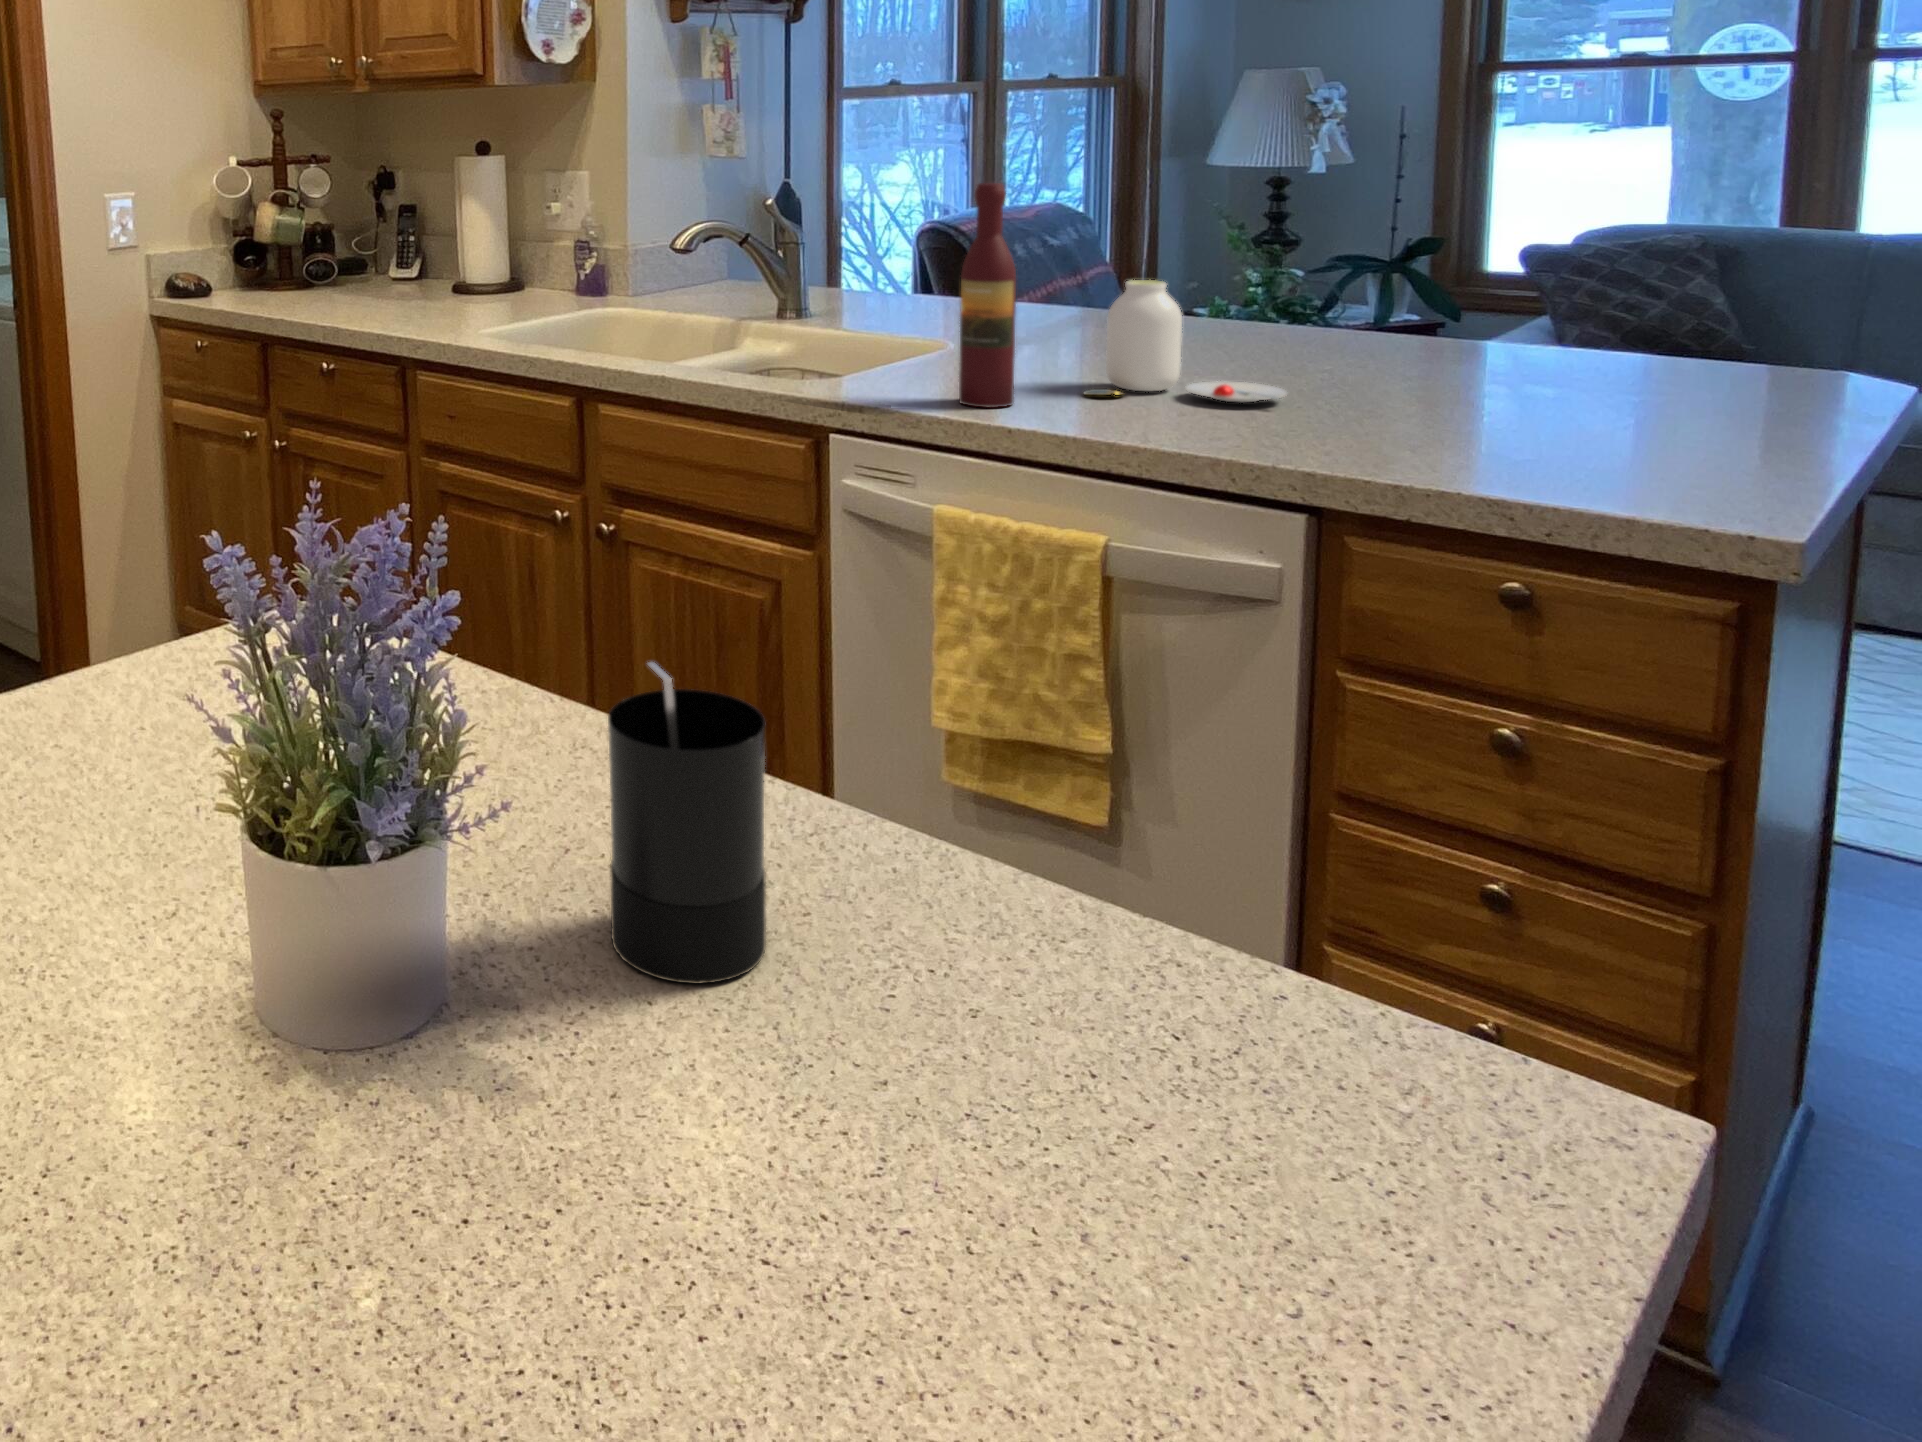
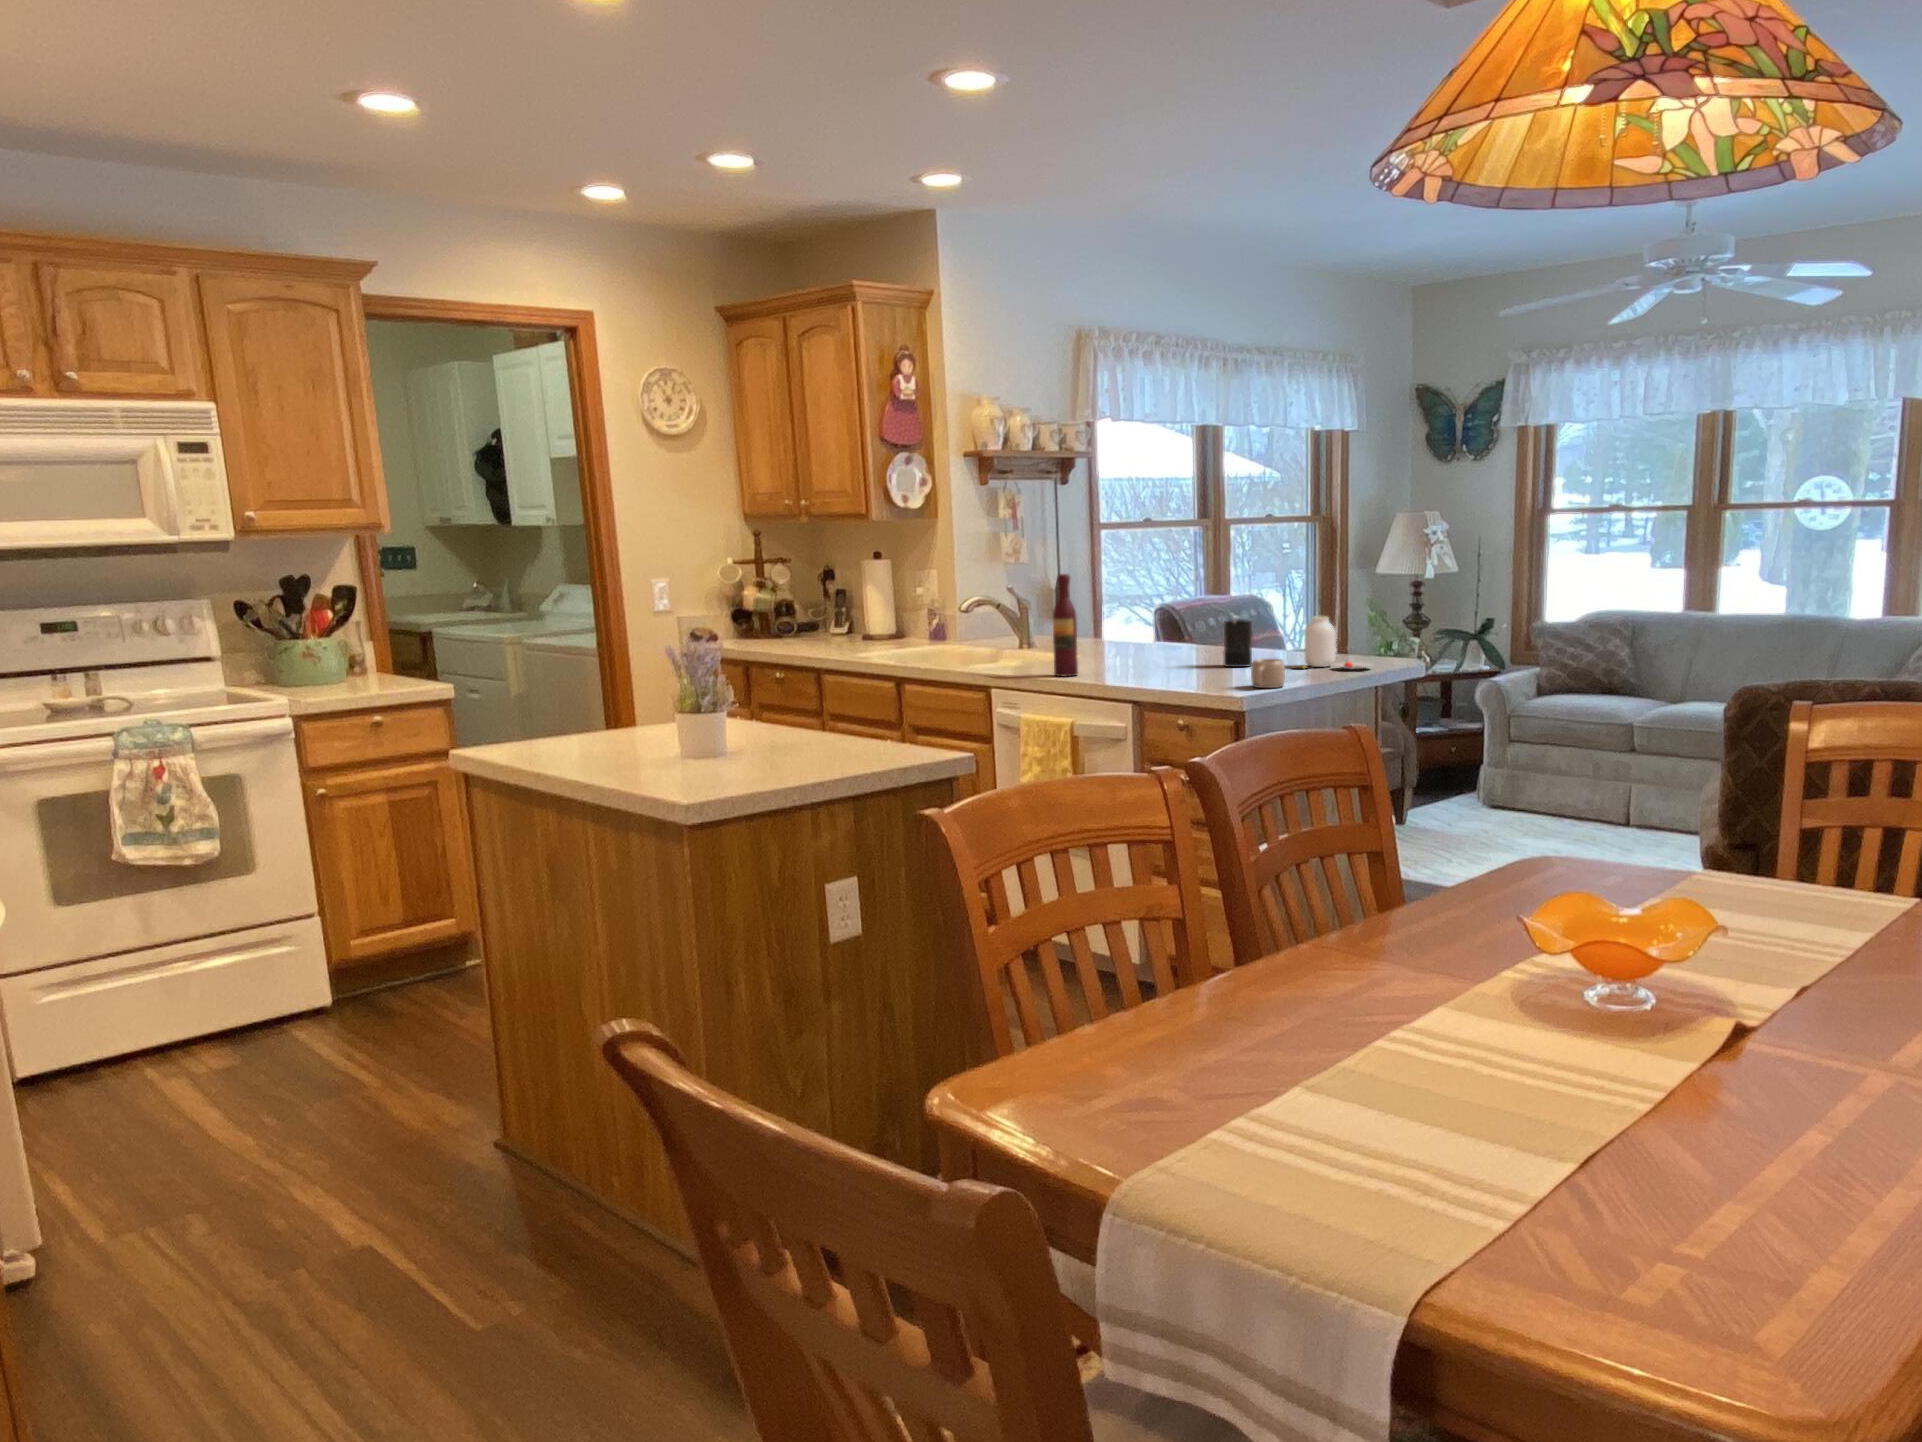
jar: present [1084,280,1287,403] -> present [1305,616,1373,669]
mug: none [1551,388,1657,468] -> present [1251,659,1285,688]
candle: present [608,662,766,984] -> present [1223,617,1252,667]

